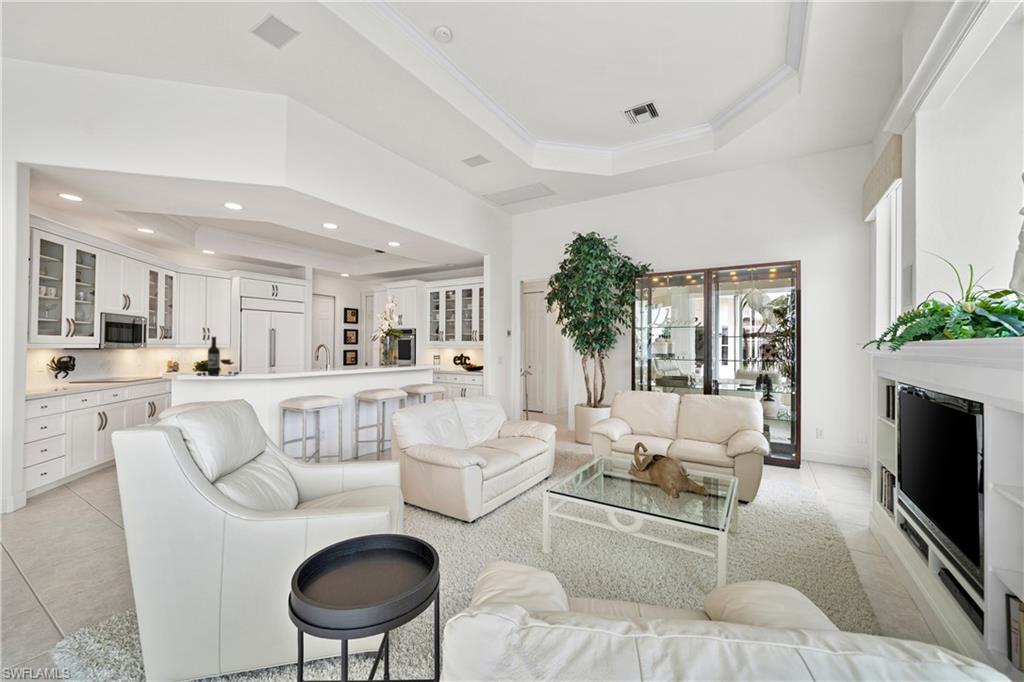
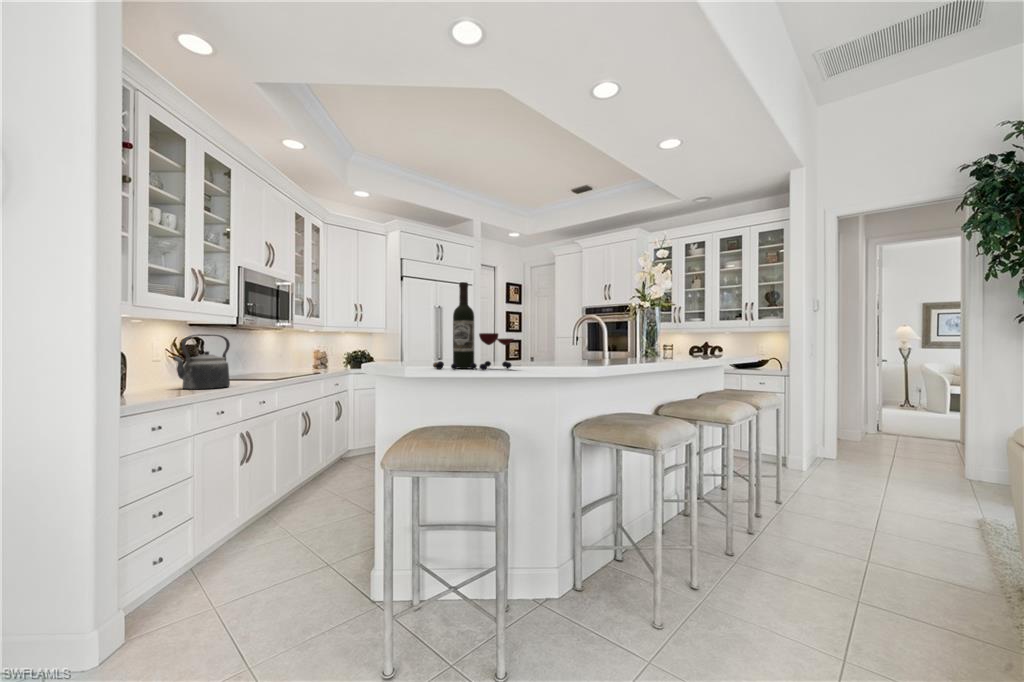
kettle: none [54,356,93,387] -> present [174,334,230,389]

